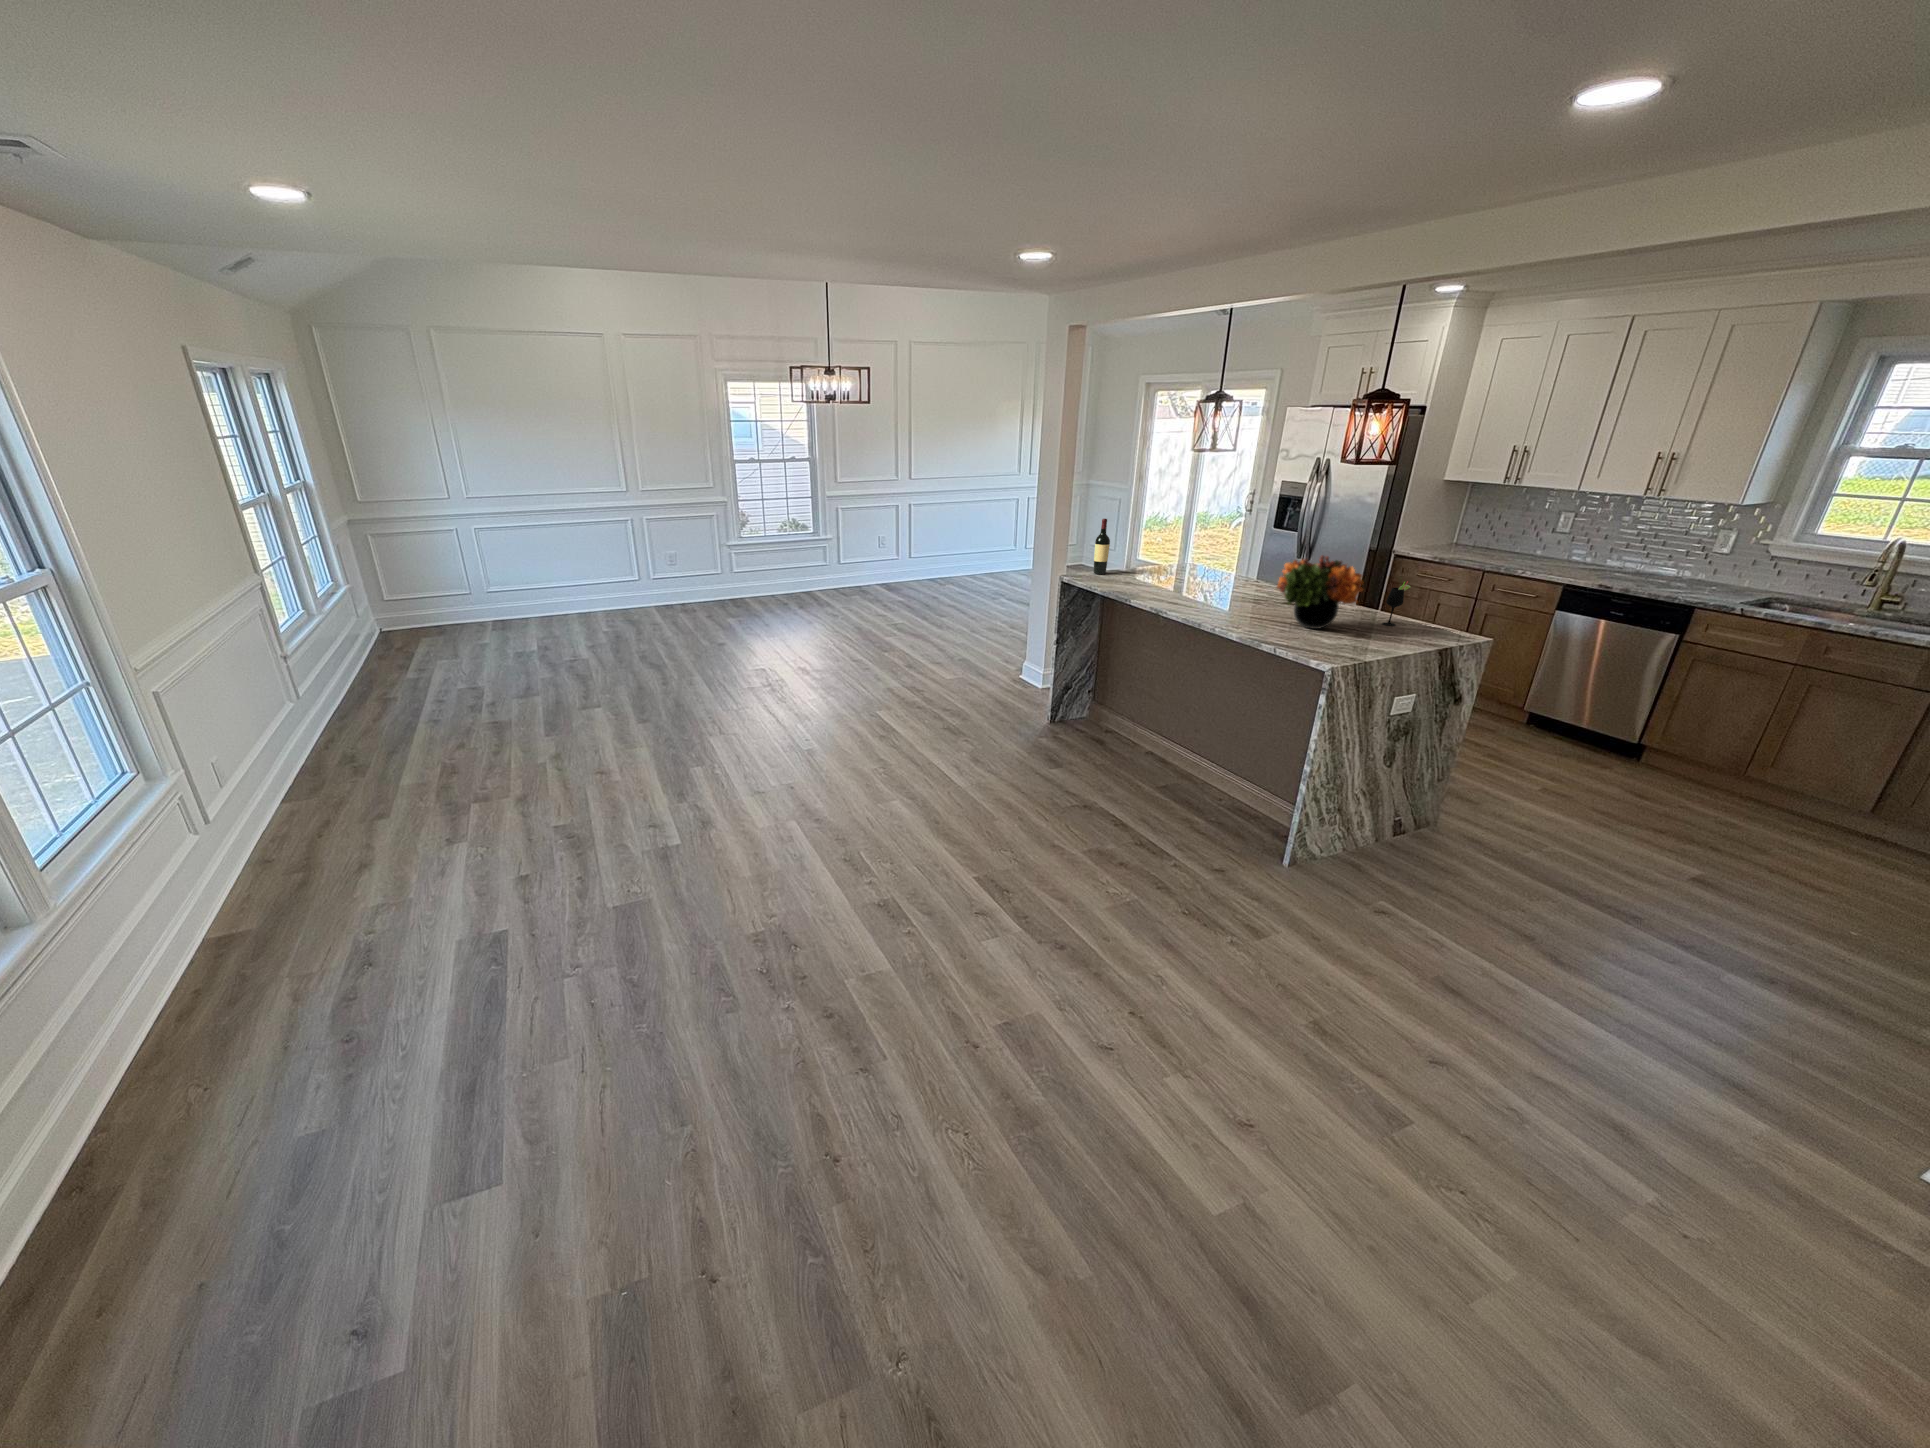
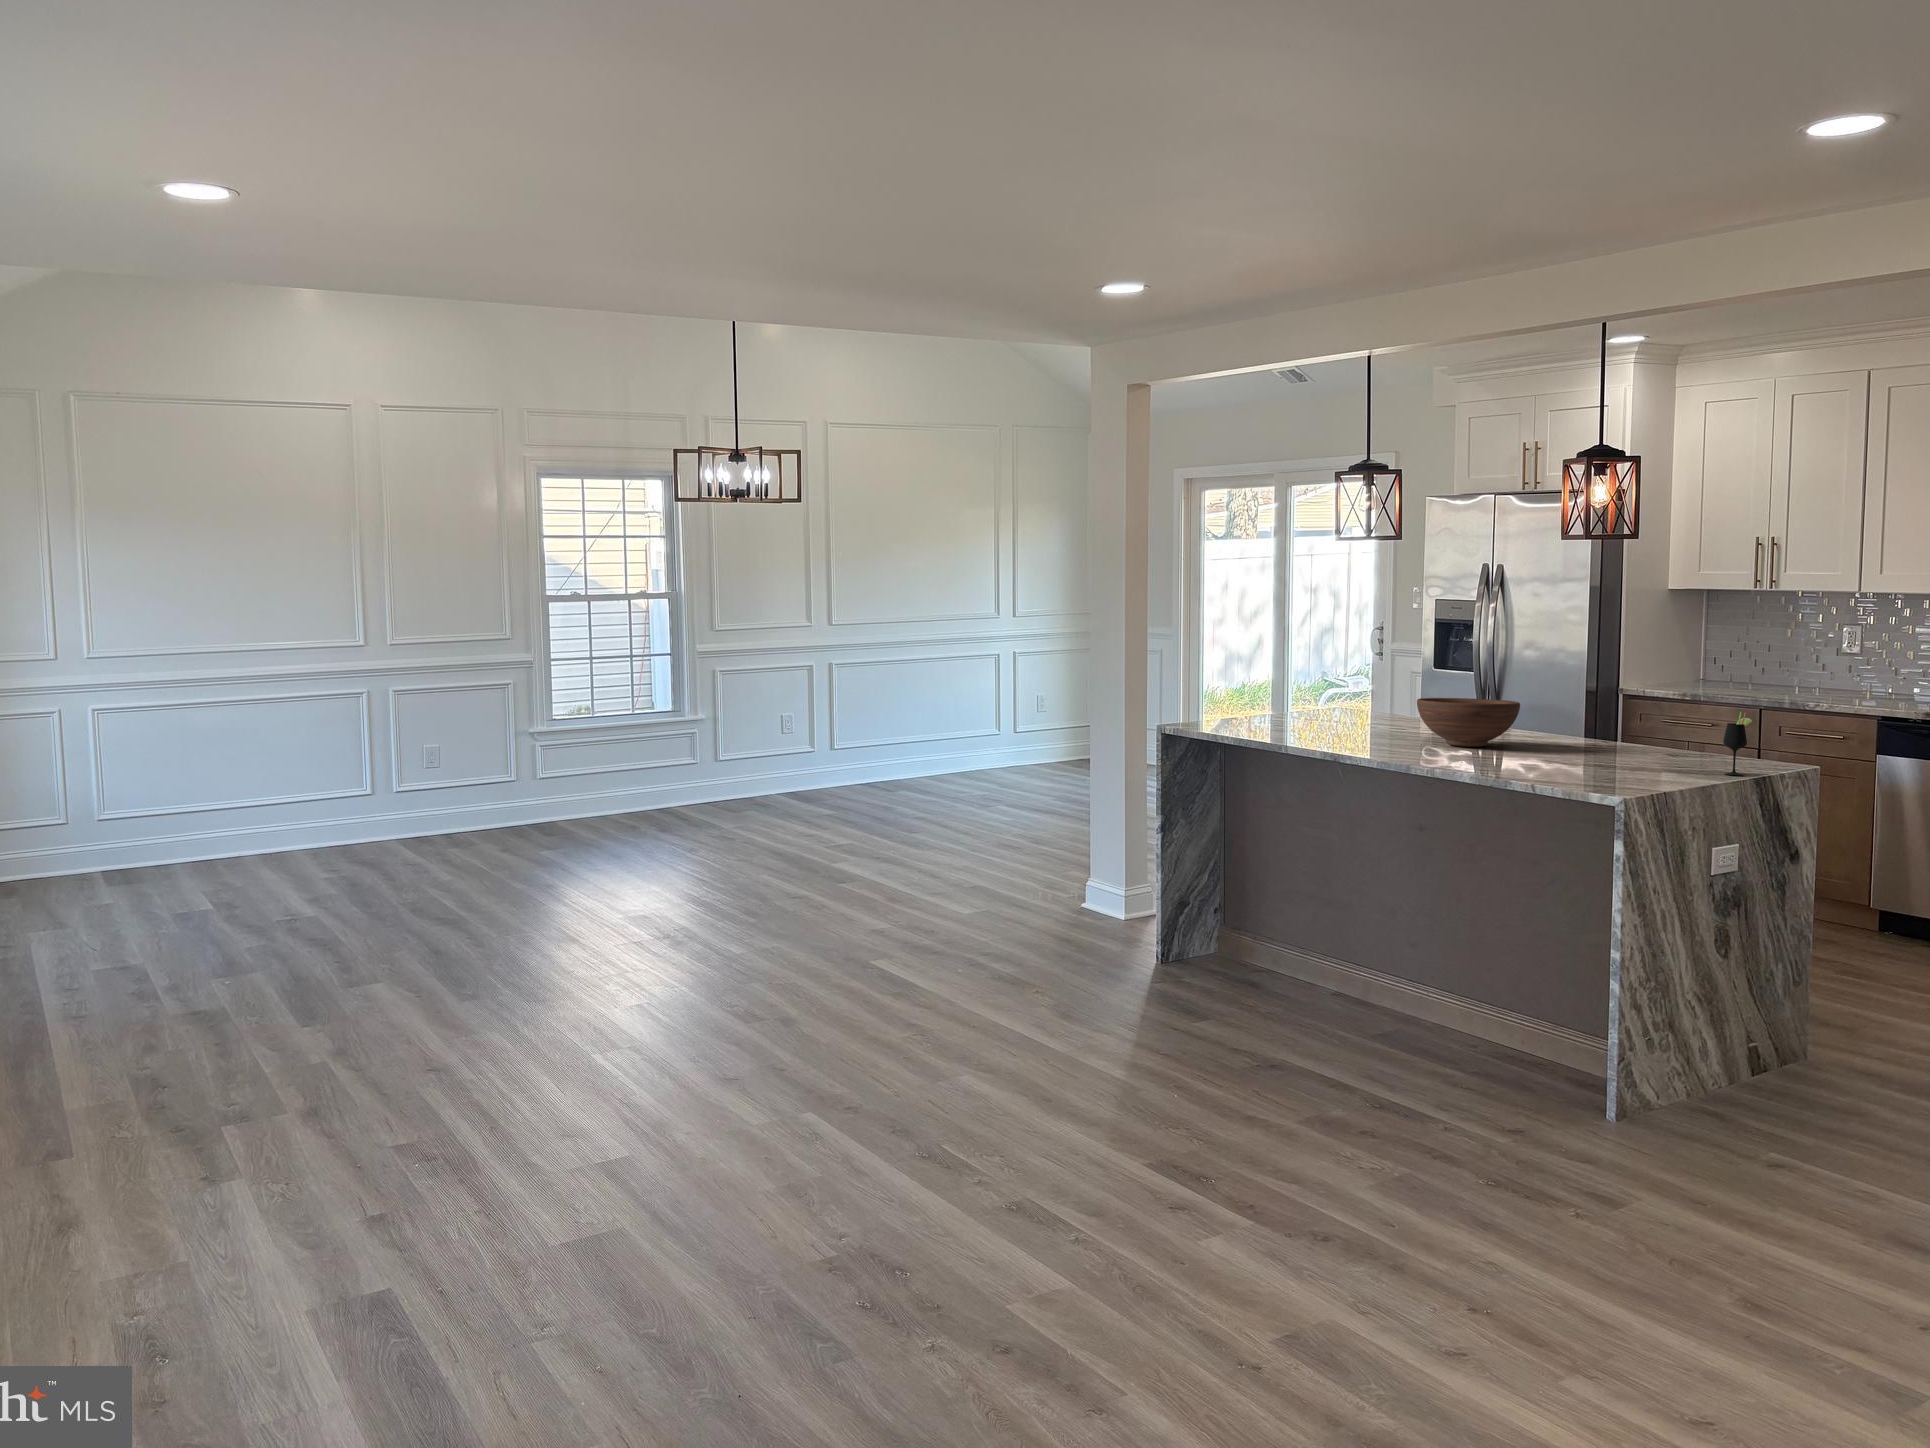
wine bottle: present [1093,519,1110,574] -> none [1321,654,1342,731]
fruit bowl: none [1166,554,1238,593] -> present [1417,698,1520,747]
flower arrangement: present [1277,555,1363,629] -> none [1558,674,1679,773]

